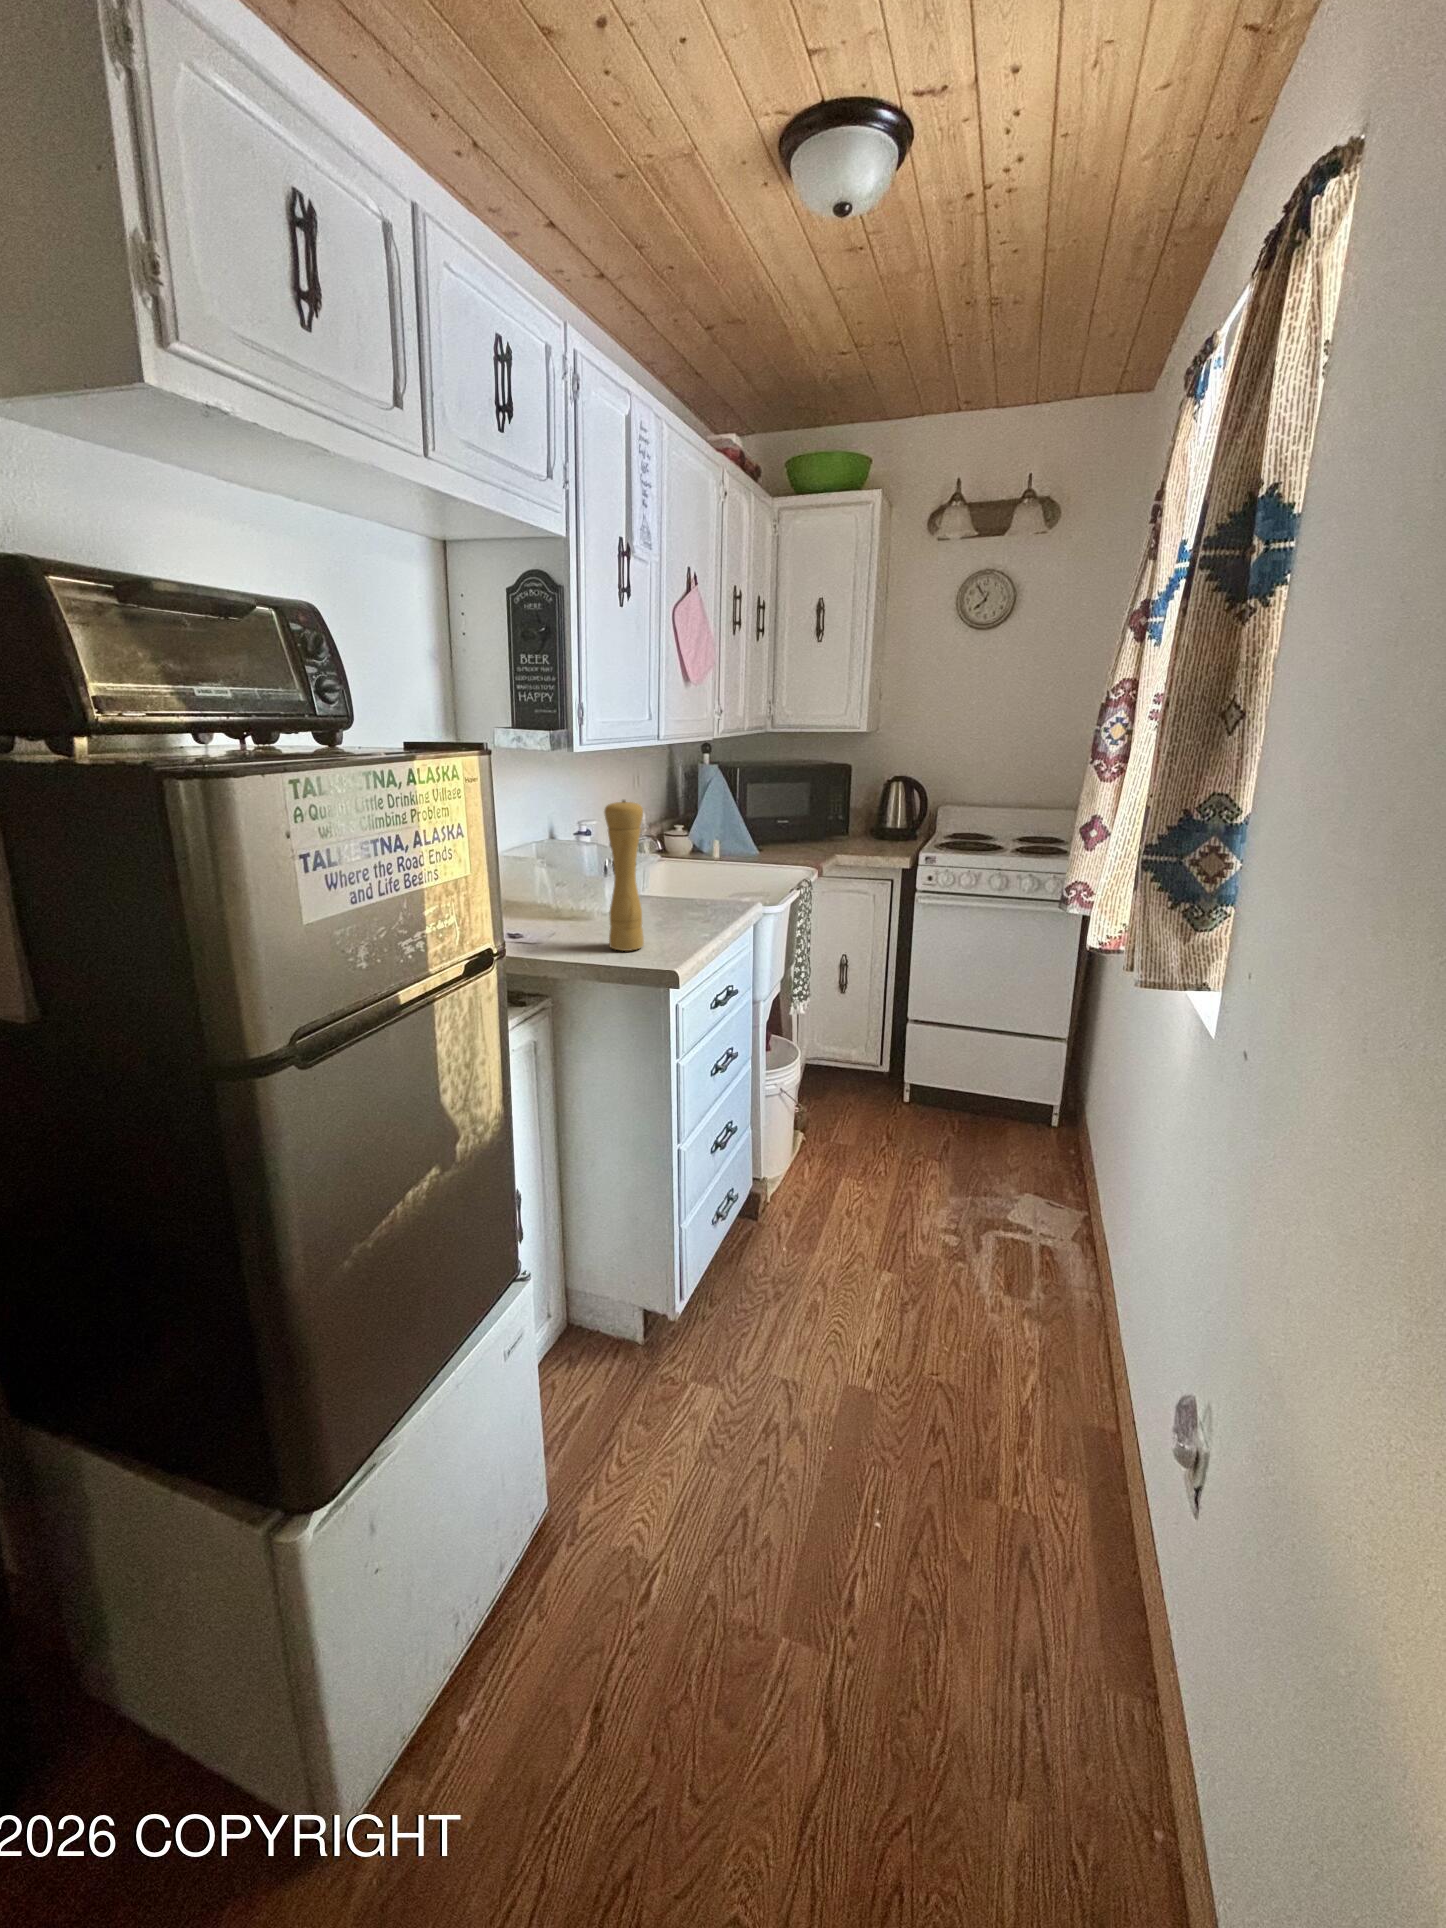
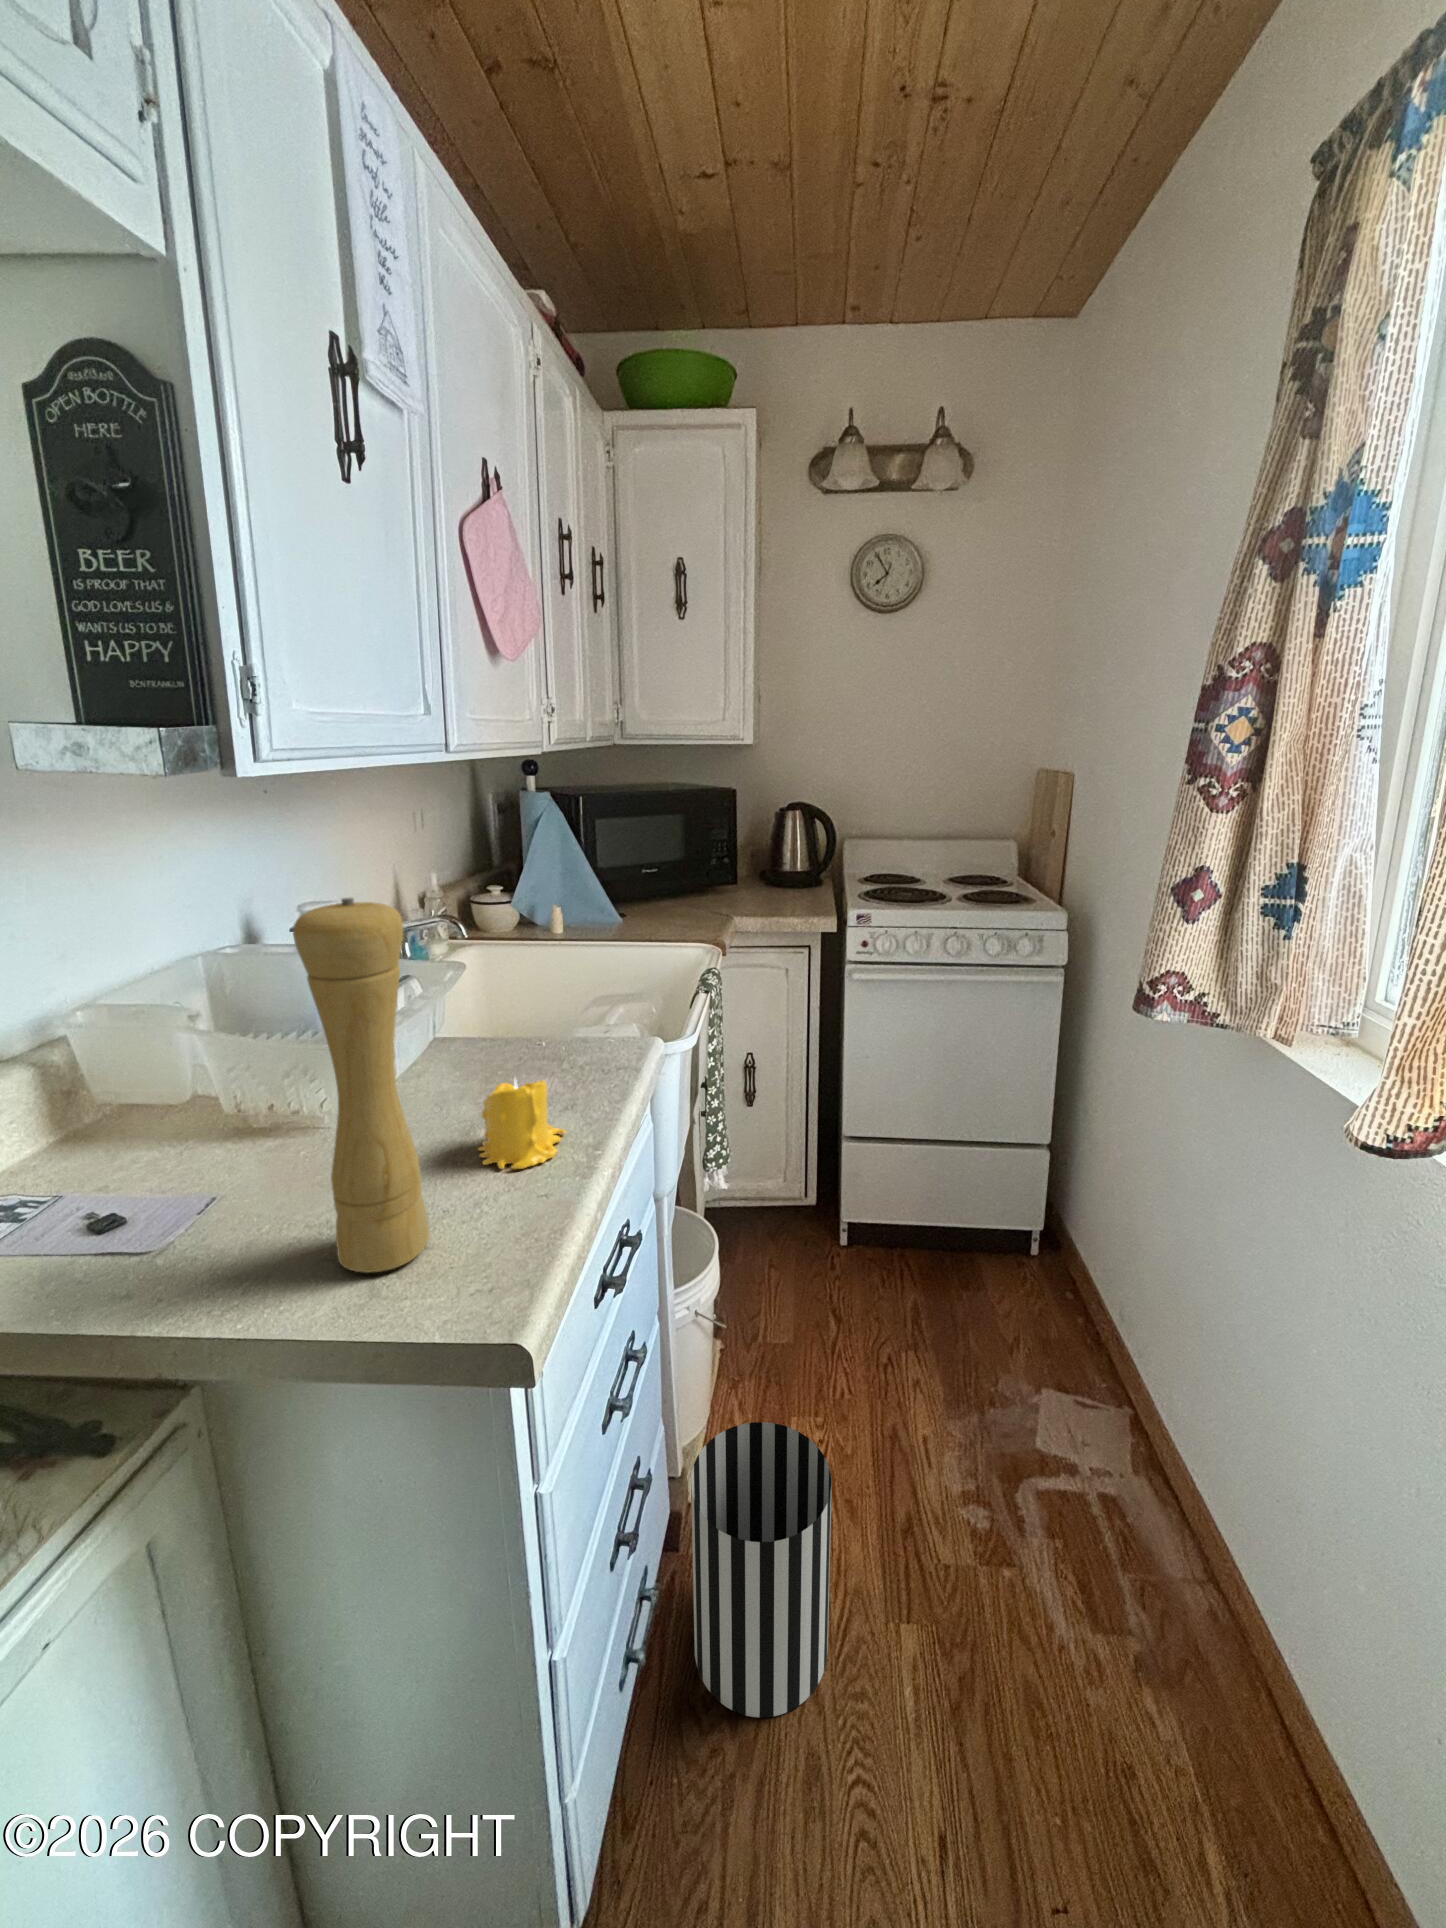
candle: none [664,892,705,933] -> present [478,1080,566,1169]
wastebasket: none [760,1132,842,1279] -> present [691,1422,831,1718]

